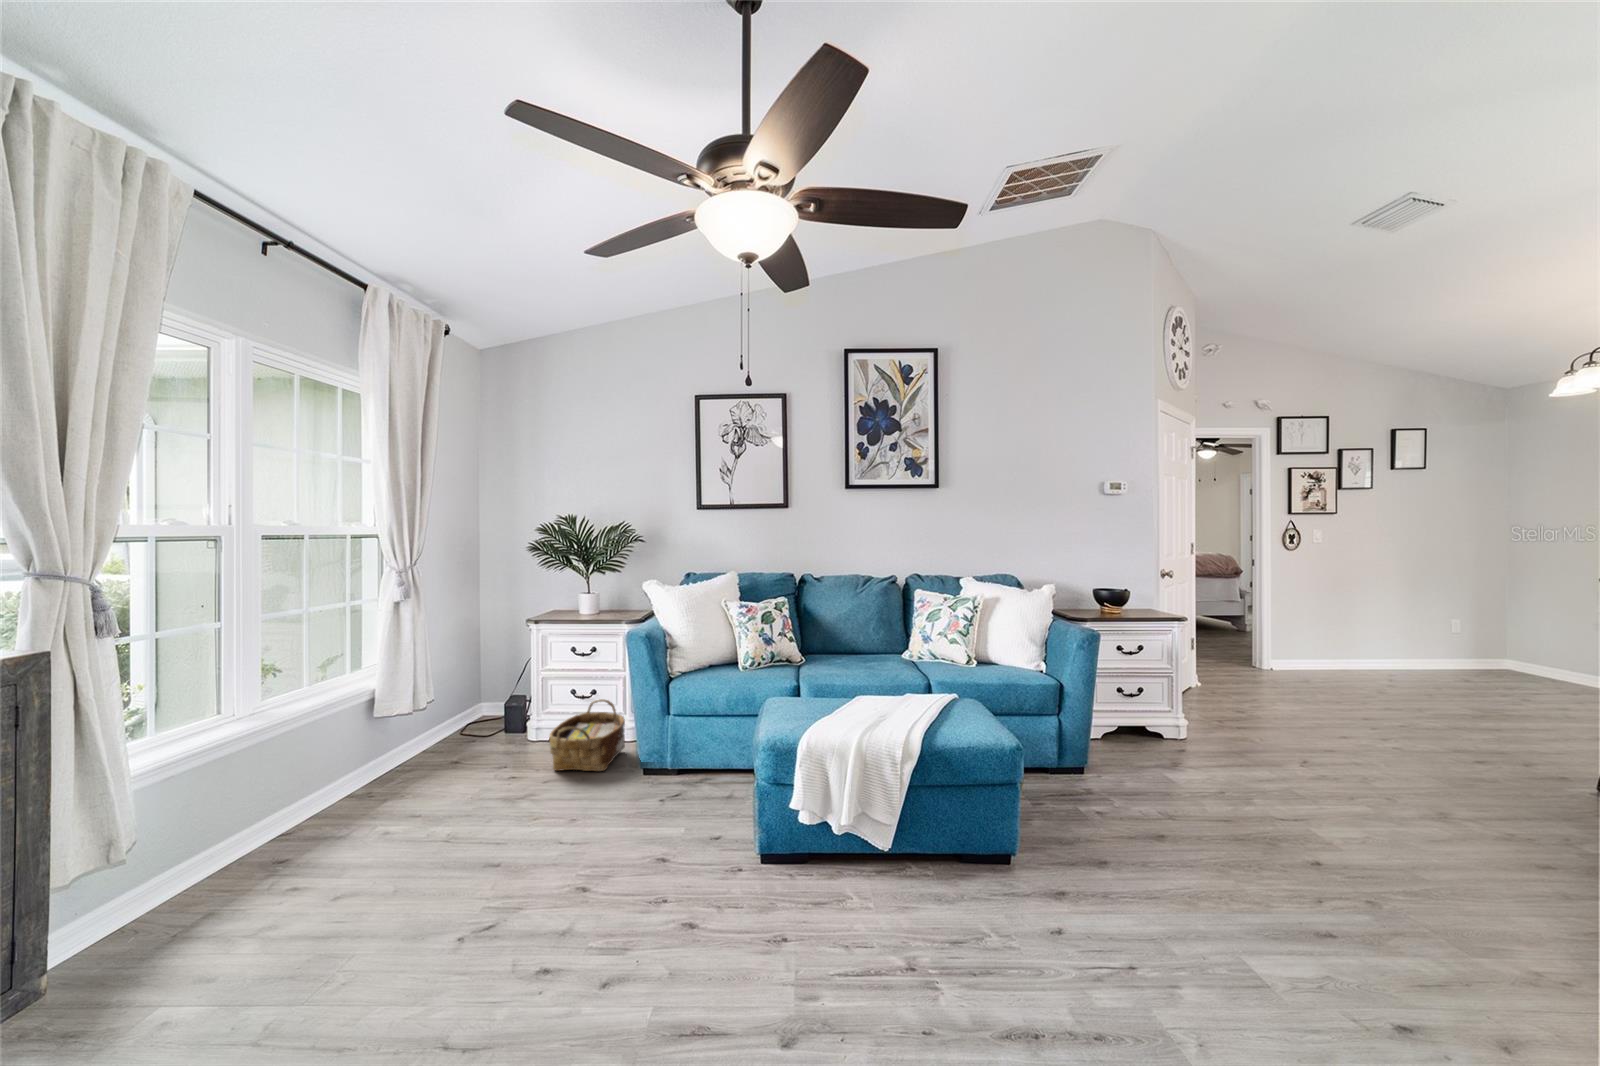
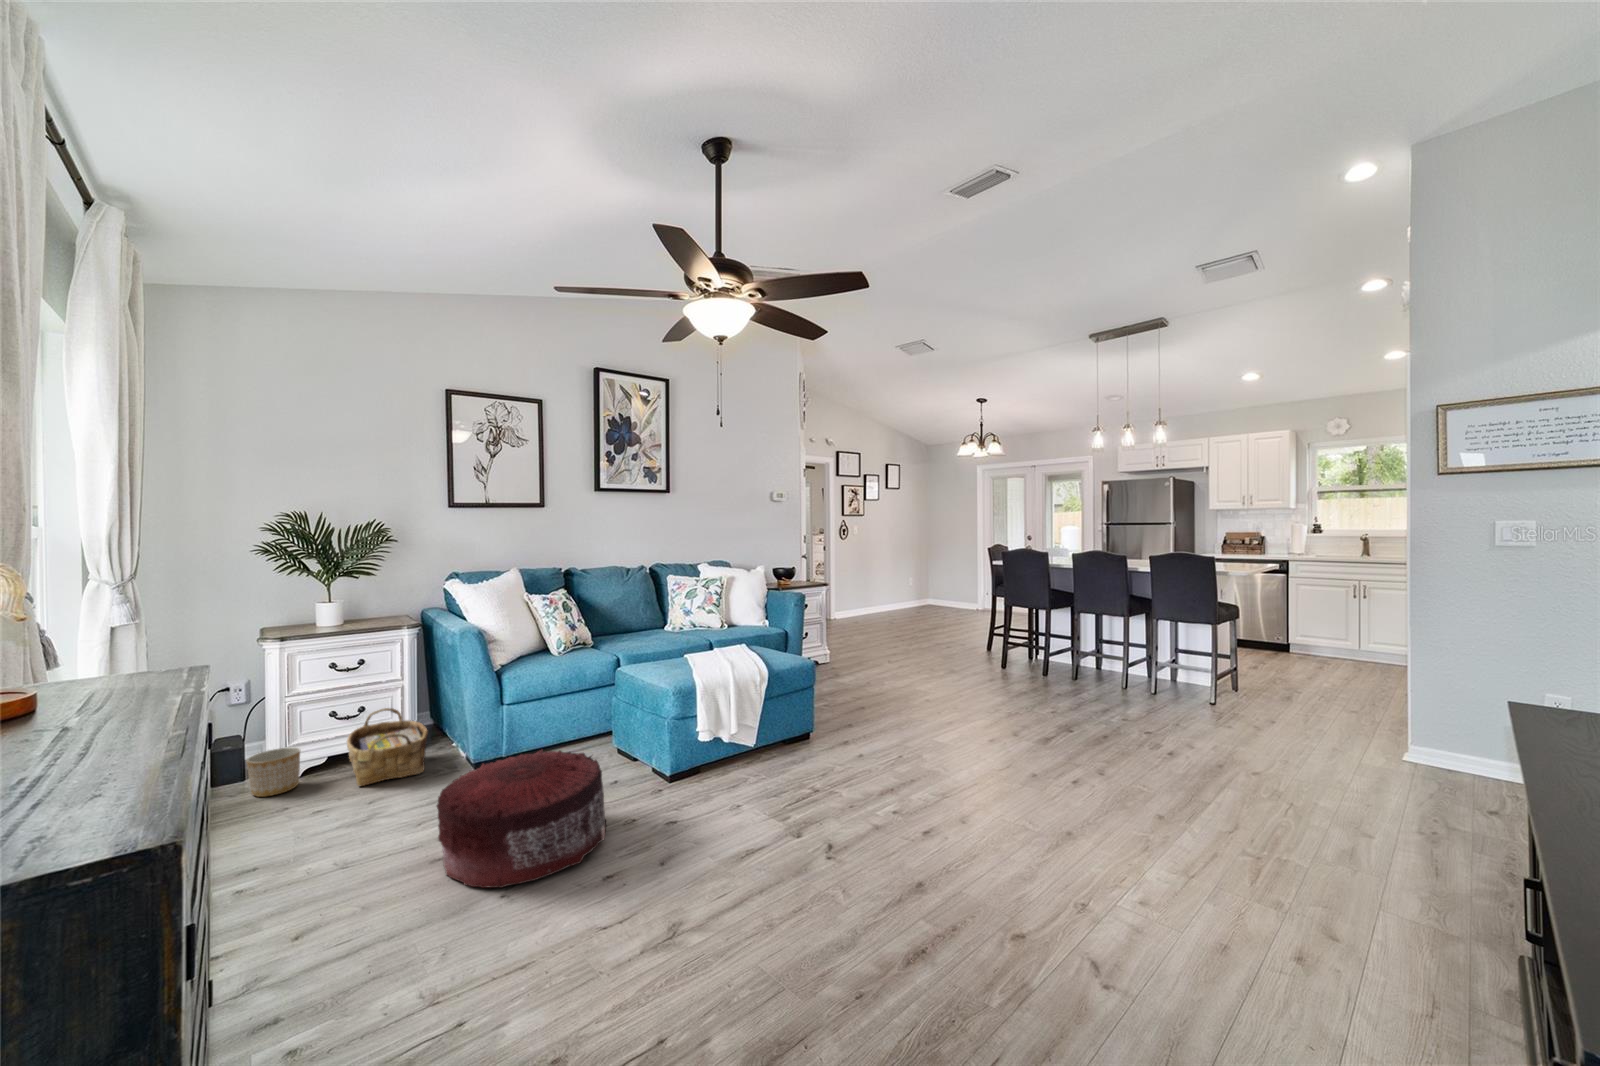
planter: none [495,719,535,760] -> present [247,747,300,797]
pouf: none [430,782,636,955] -> present [437,750,606,888]

